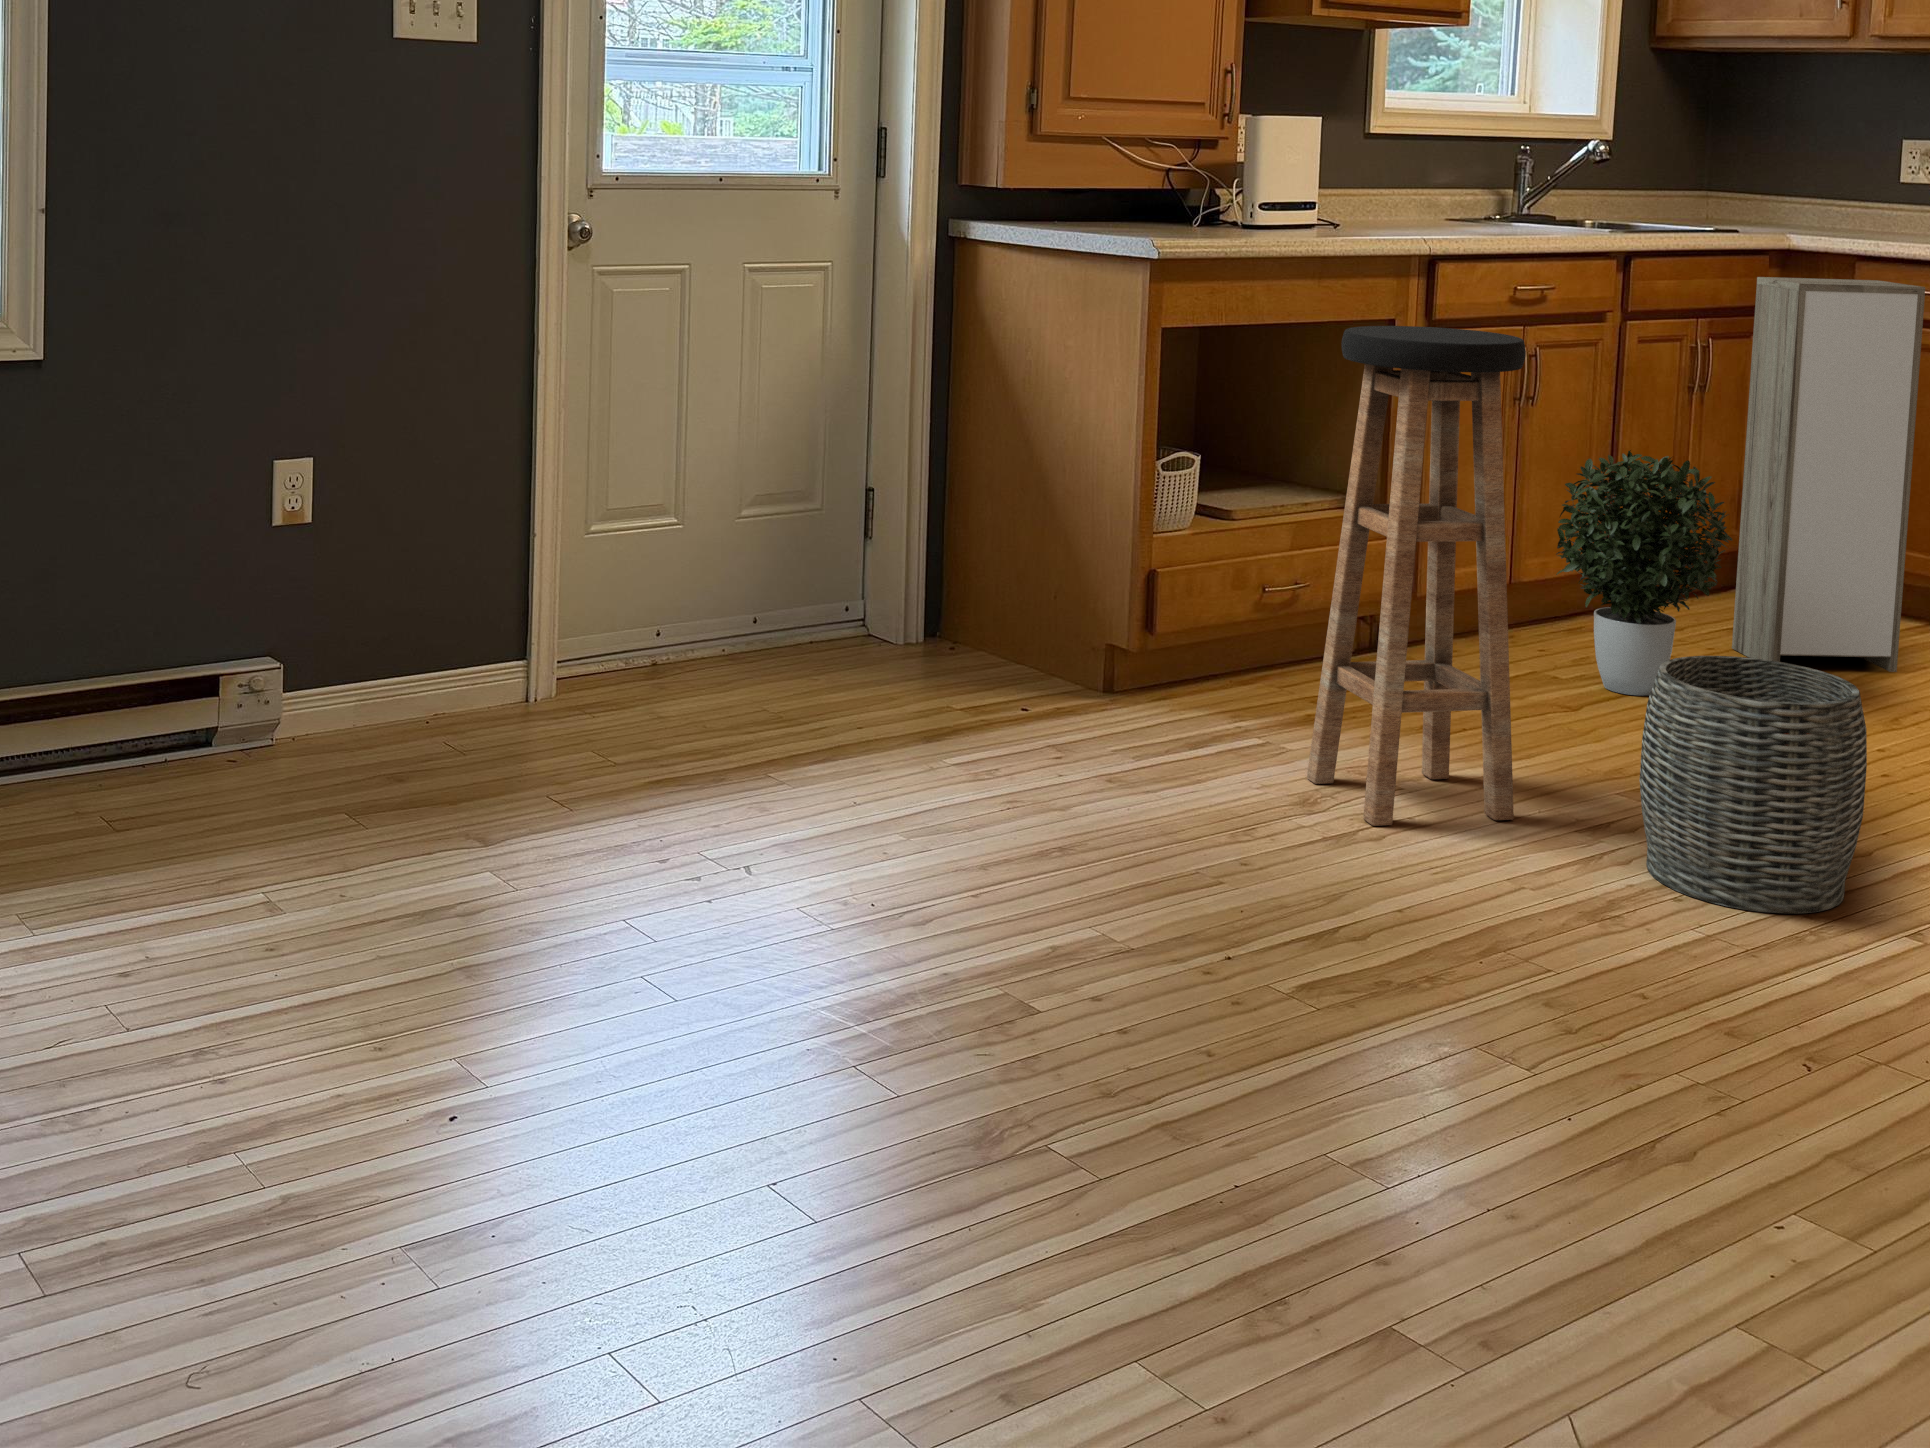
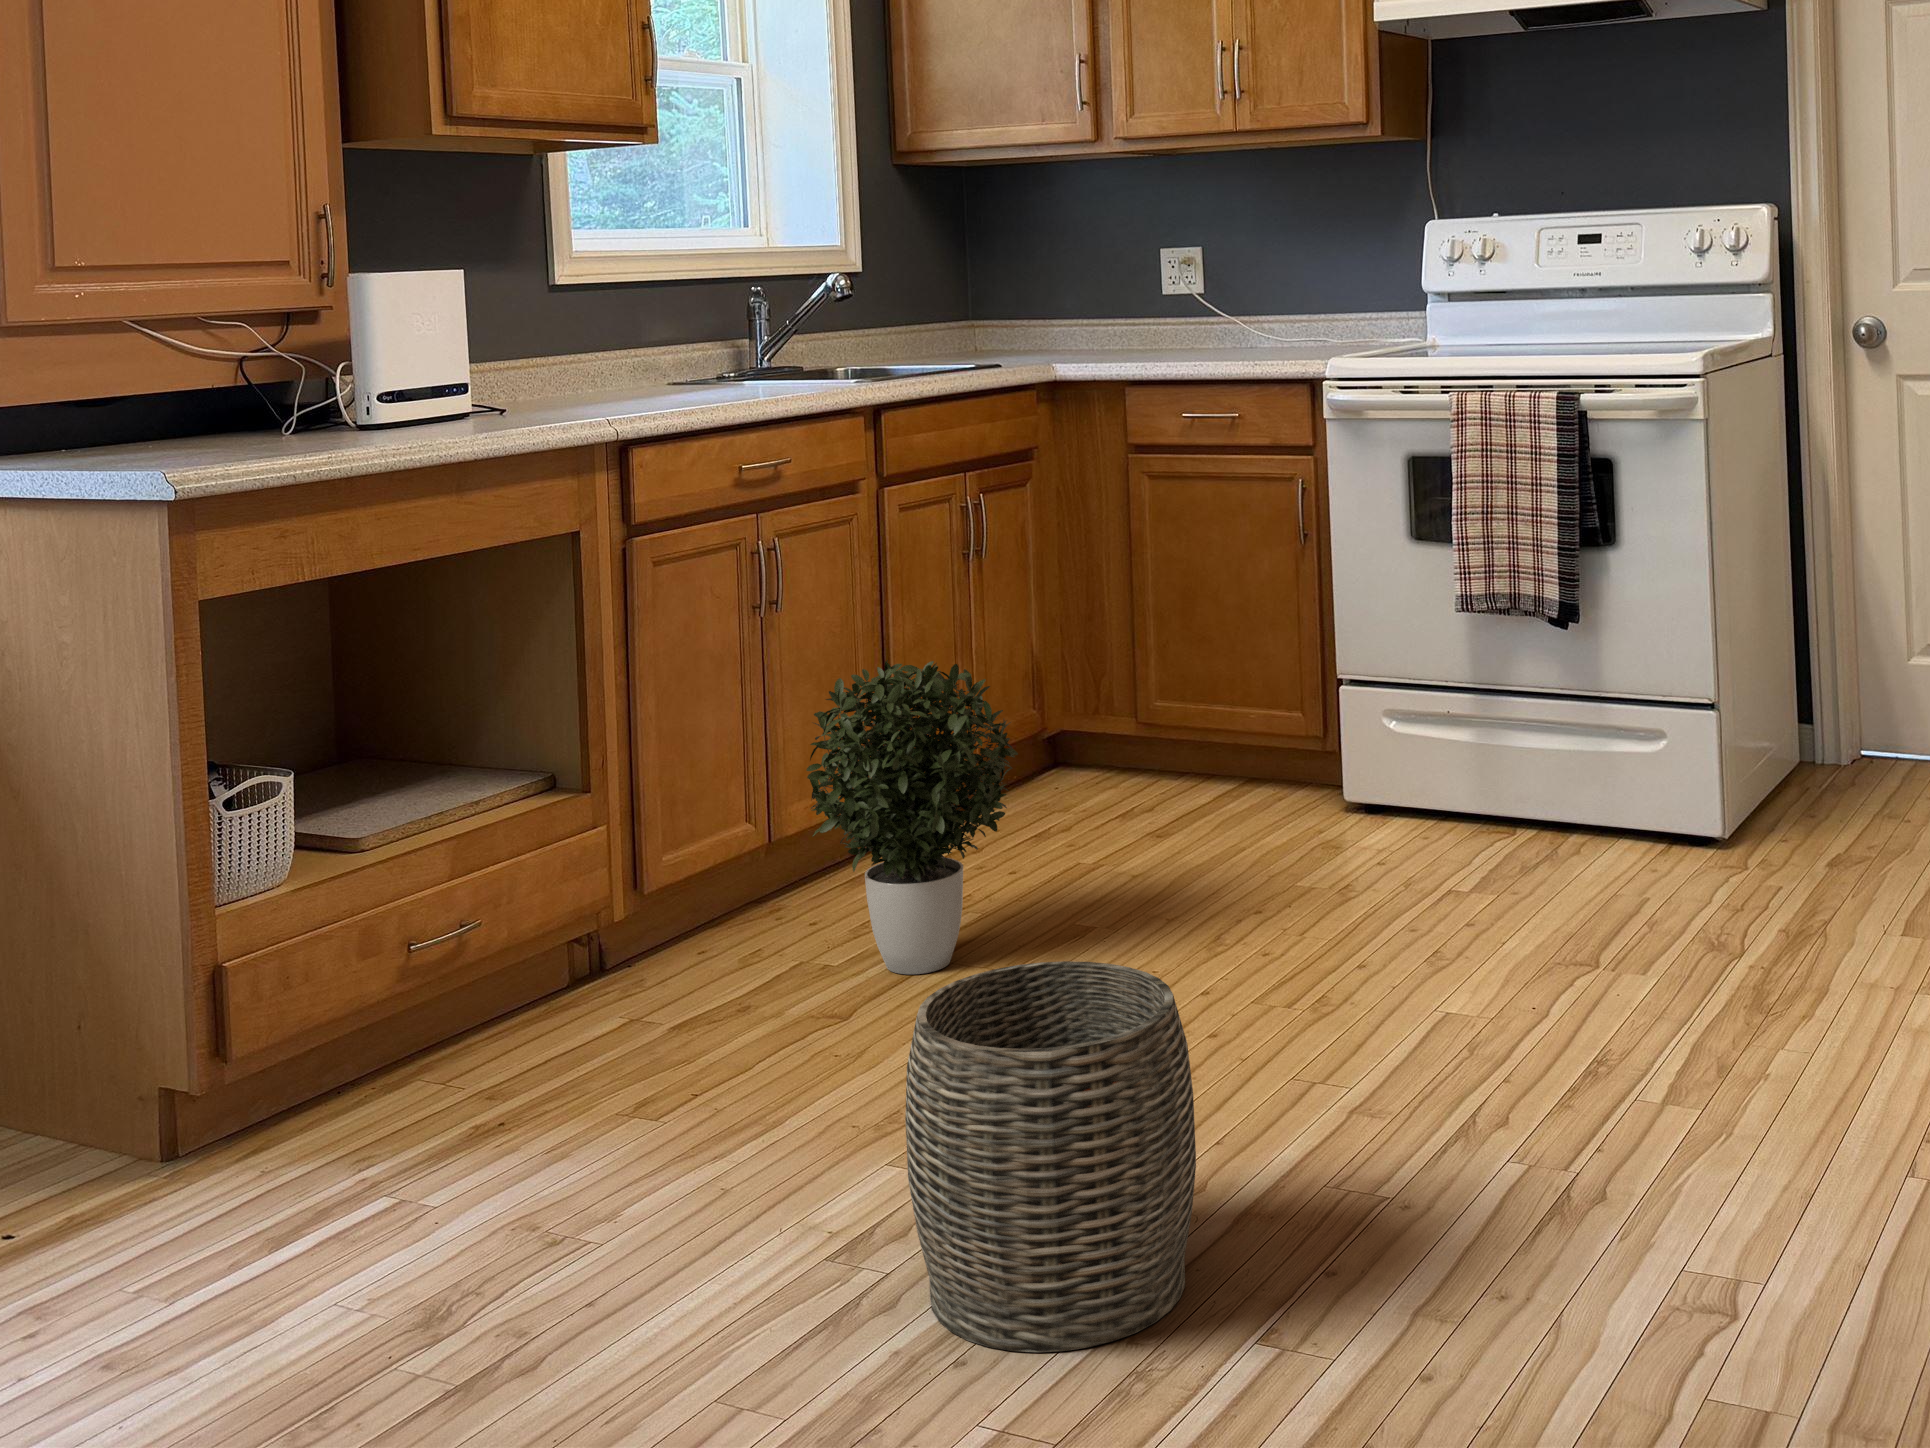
storage cabinet: present [1732,277,1925,672] -> none [1017,410,1216,892]
bar stool: present [1307,326,1526,826] -> none [430,558,750,1338]

